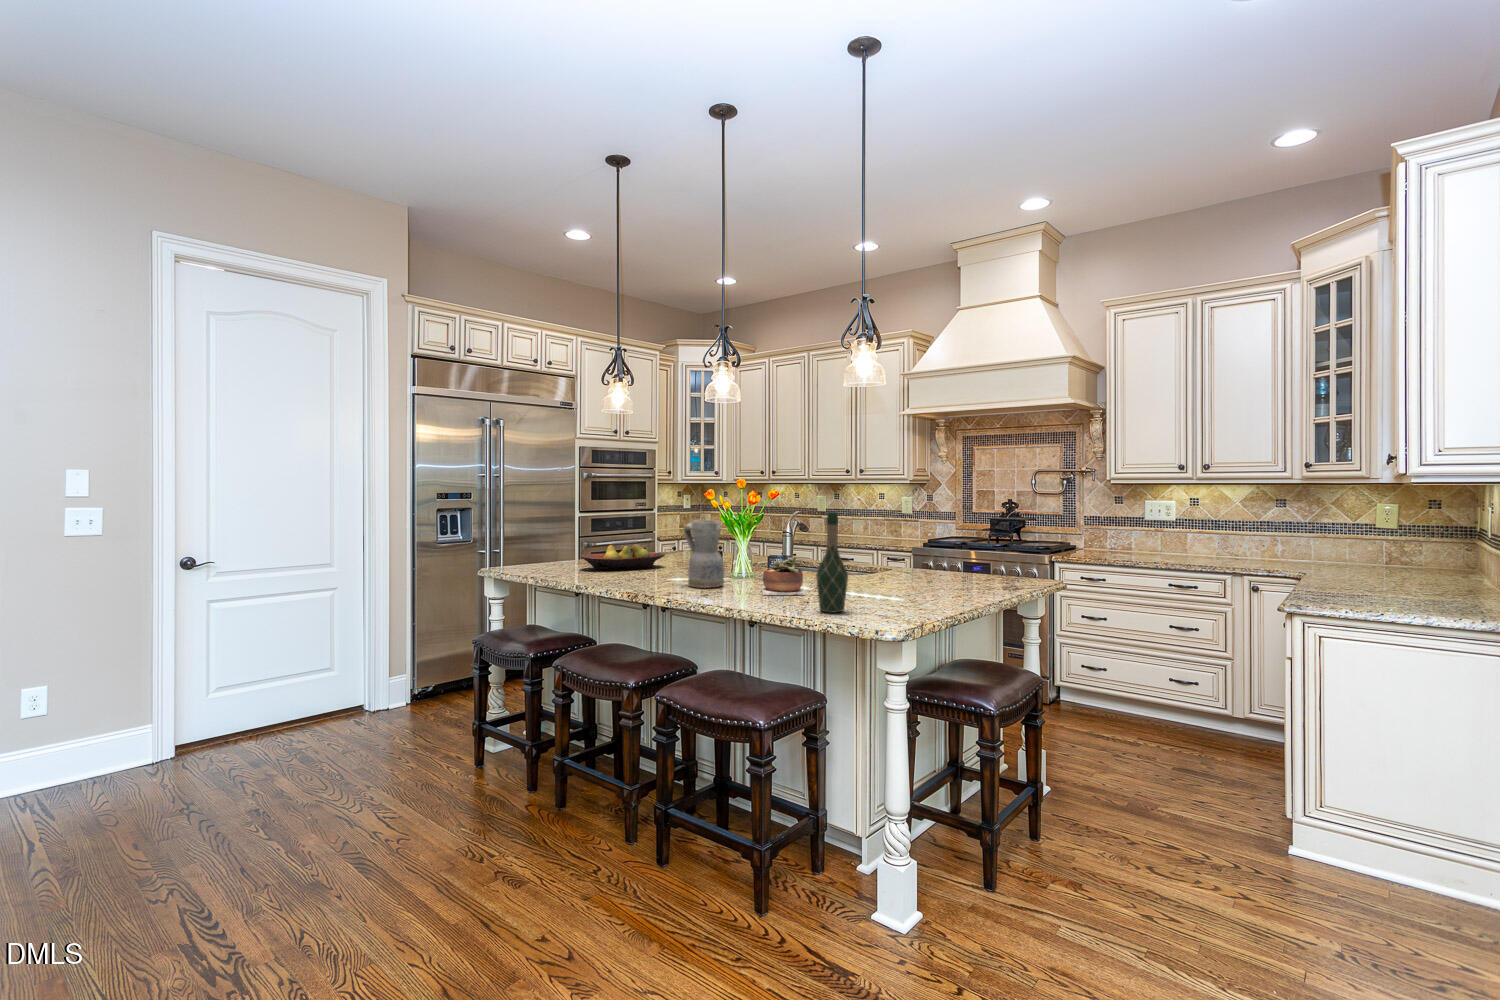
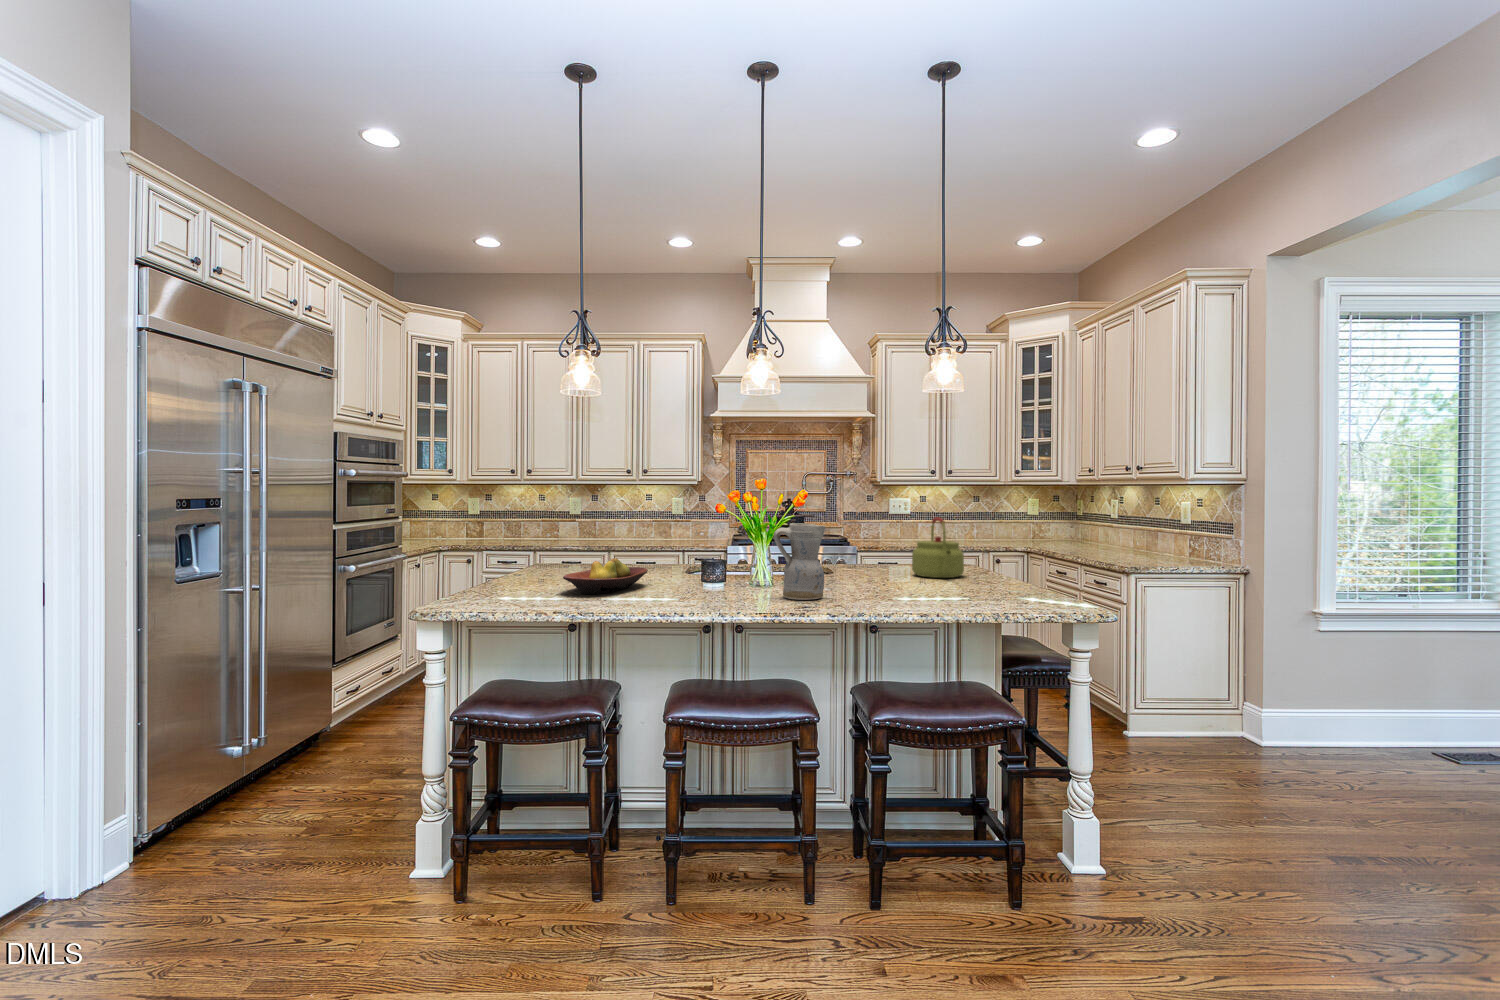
wine bottle: present [816,512,848,613] -> none [1003,510,1035,607]
kettle: none [903,520,959,587] -> present [912,517,964,578]
succulent plant: present [762,557,806,595] -> none [863,557,924,599]

